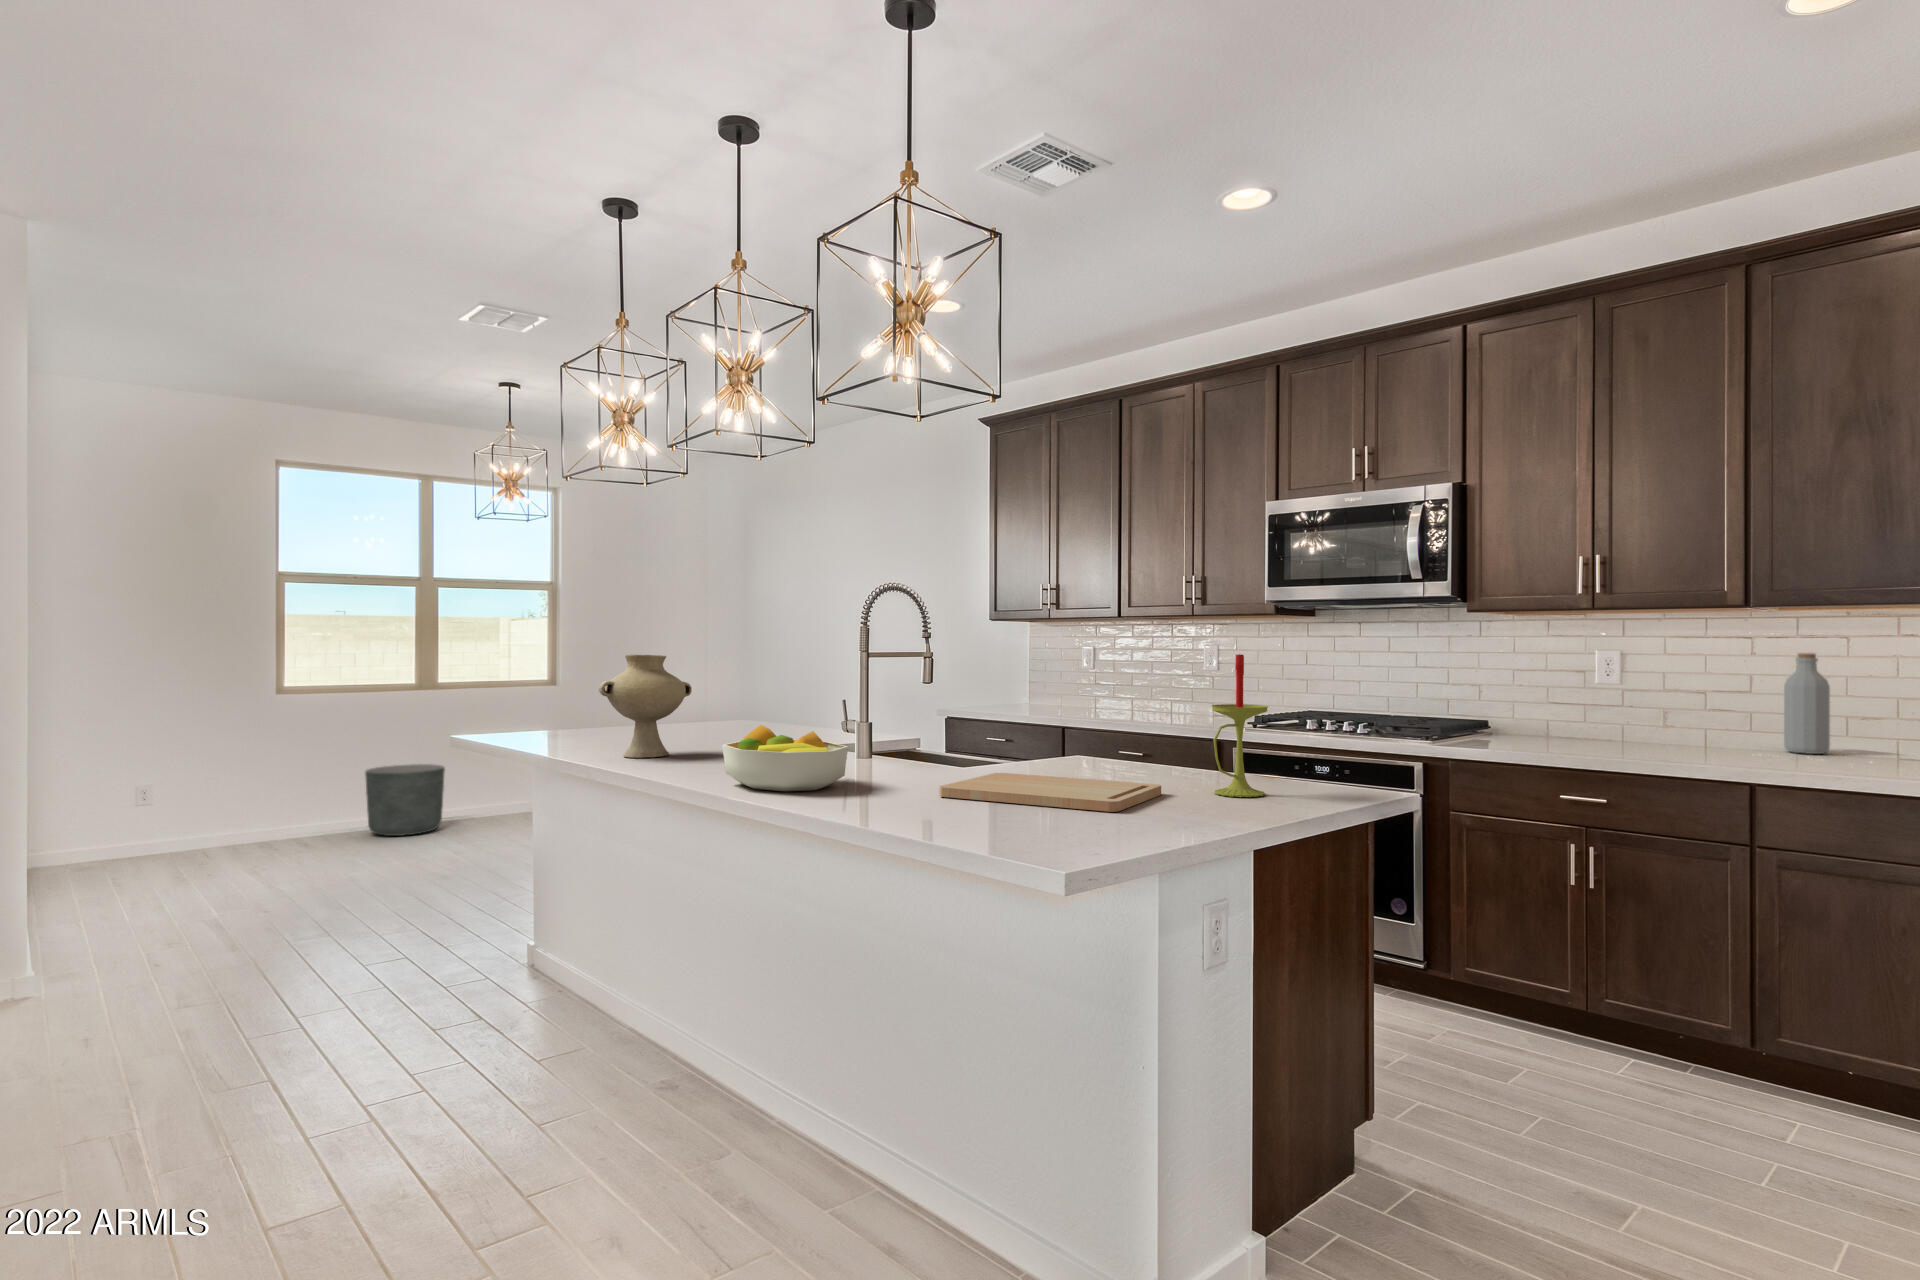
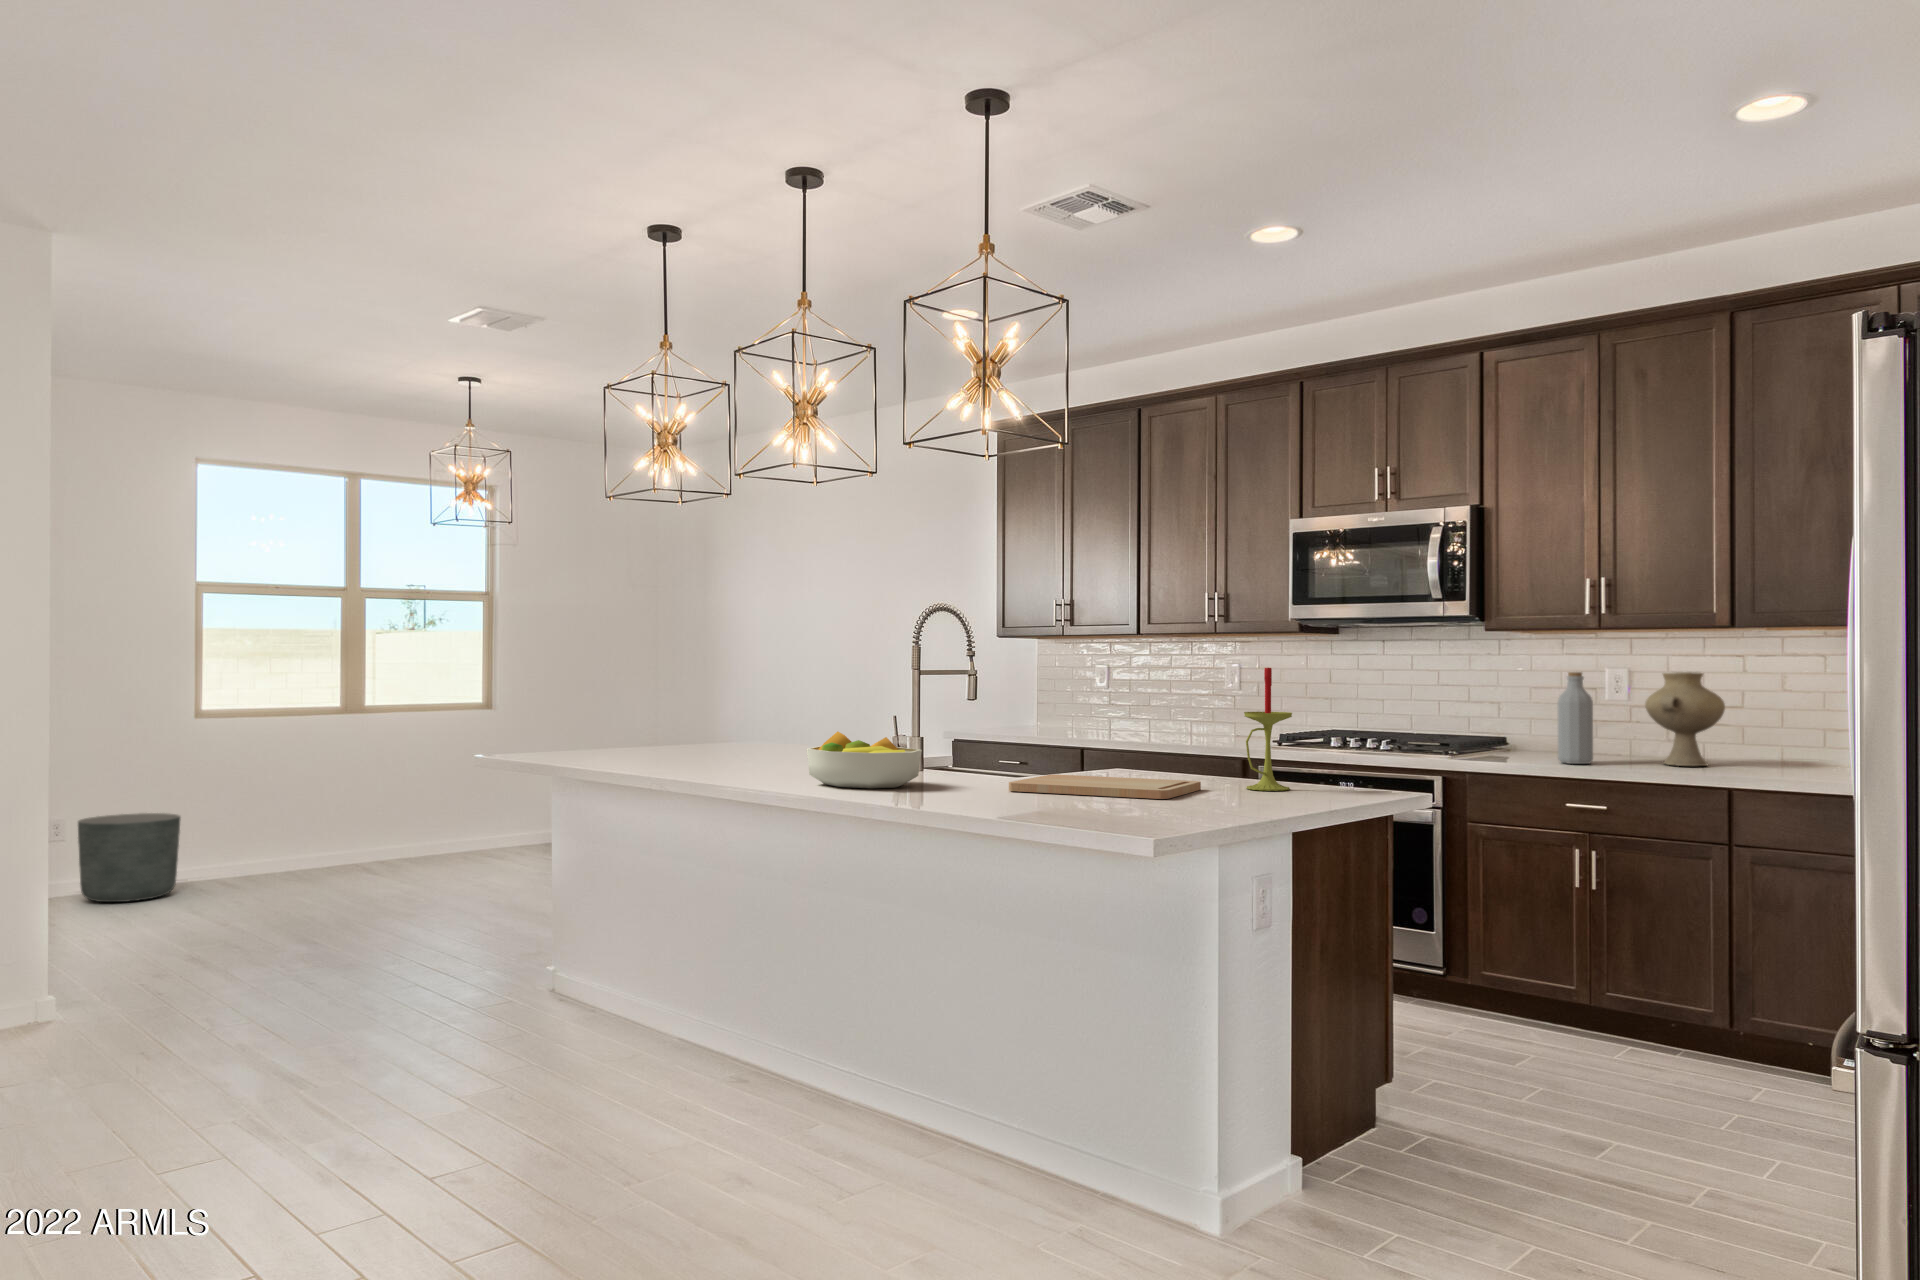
bottle: present [1784,653,1830,754] -> present [1558,672,1593,764]
vase: present [599,655,692,758] -> present [1645,672,1725,766]
planter: present [365,764,445,836] -> present [78,813,180,902]

